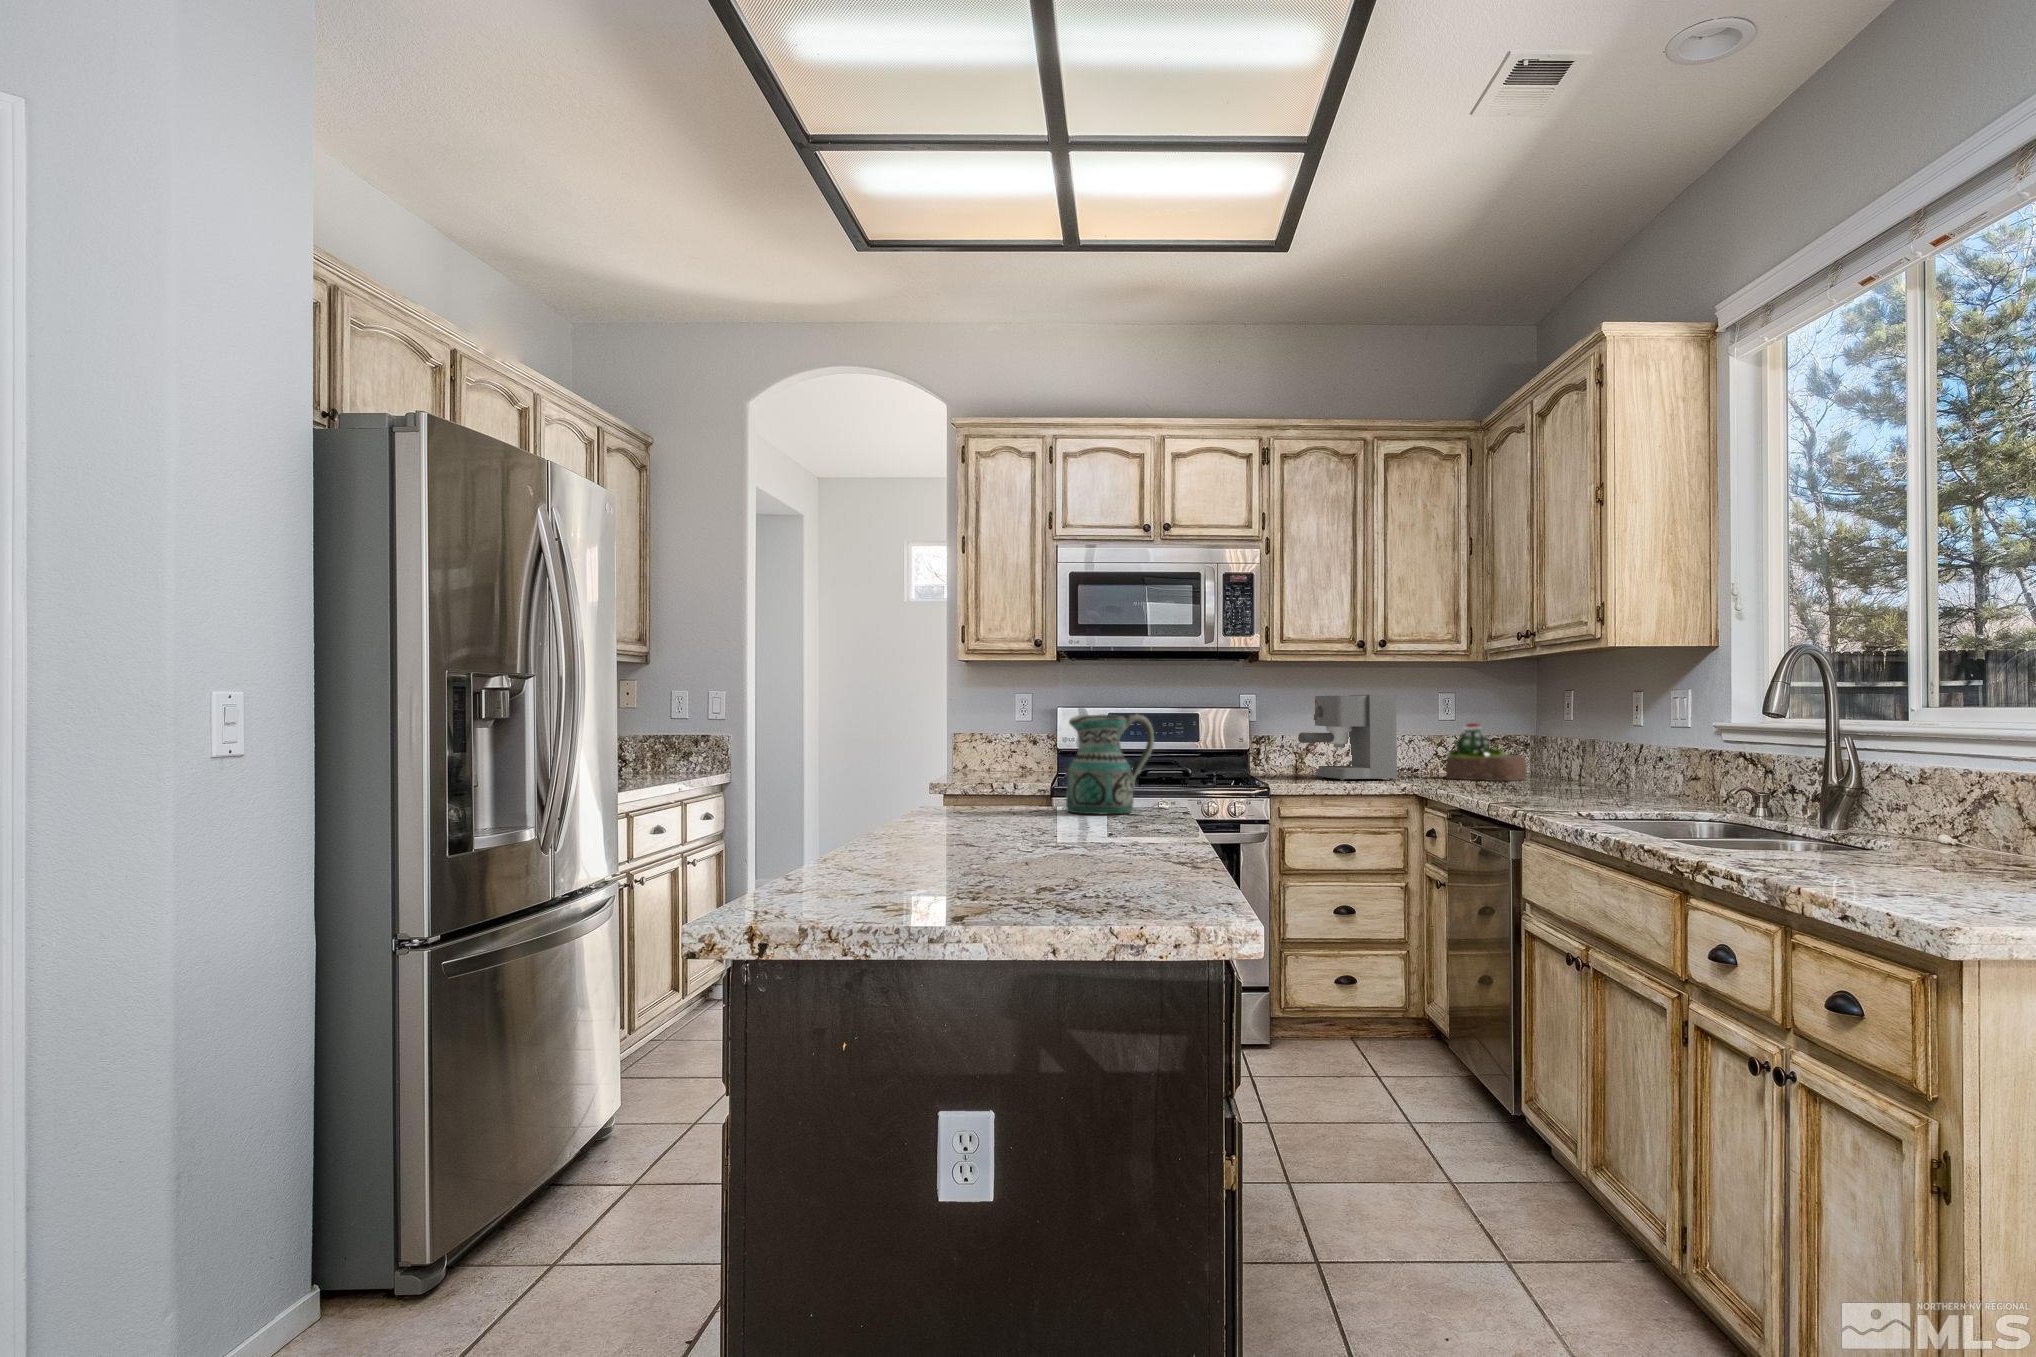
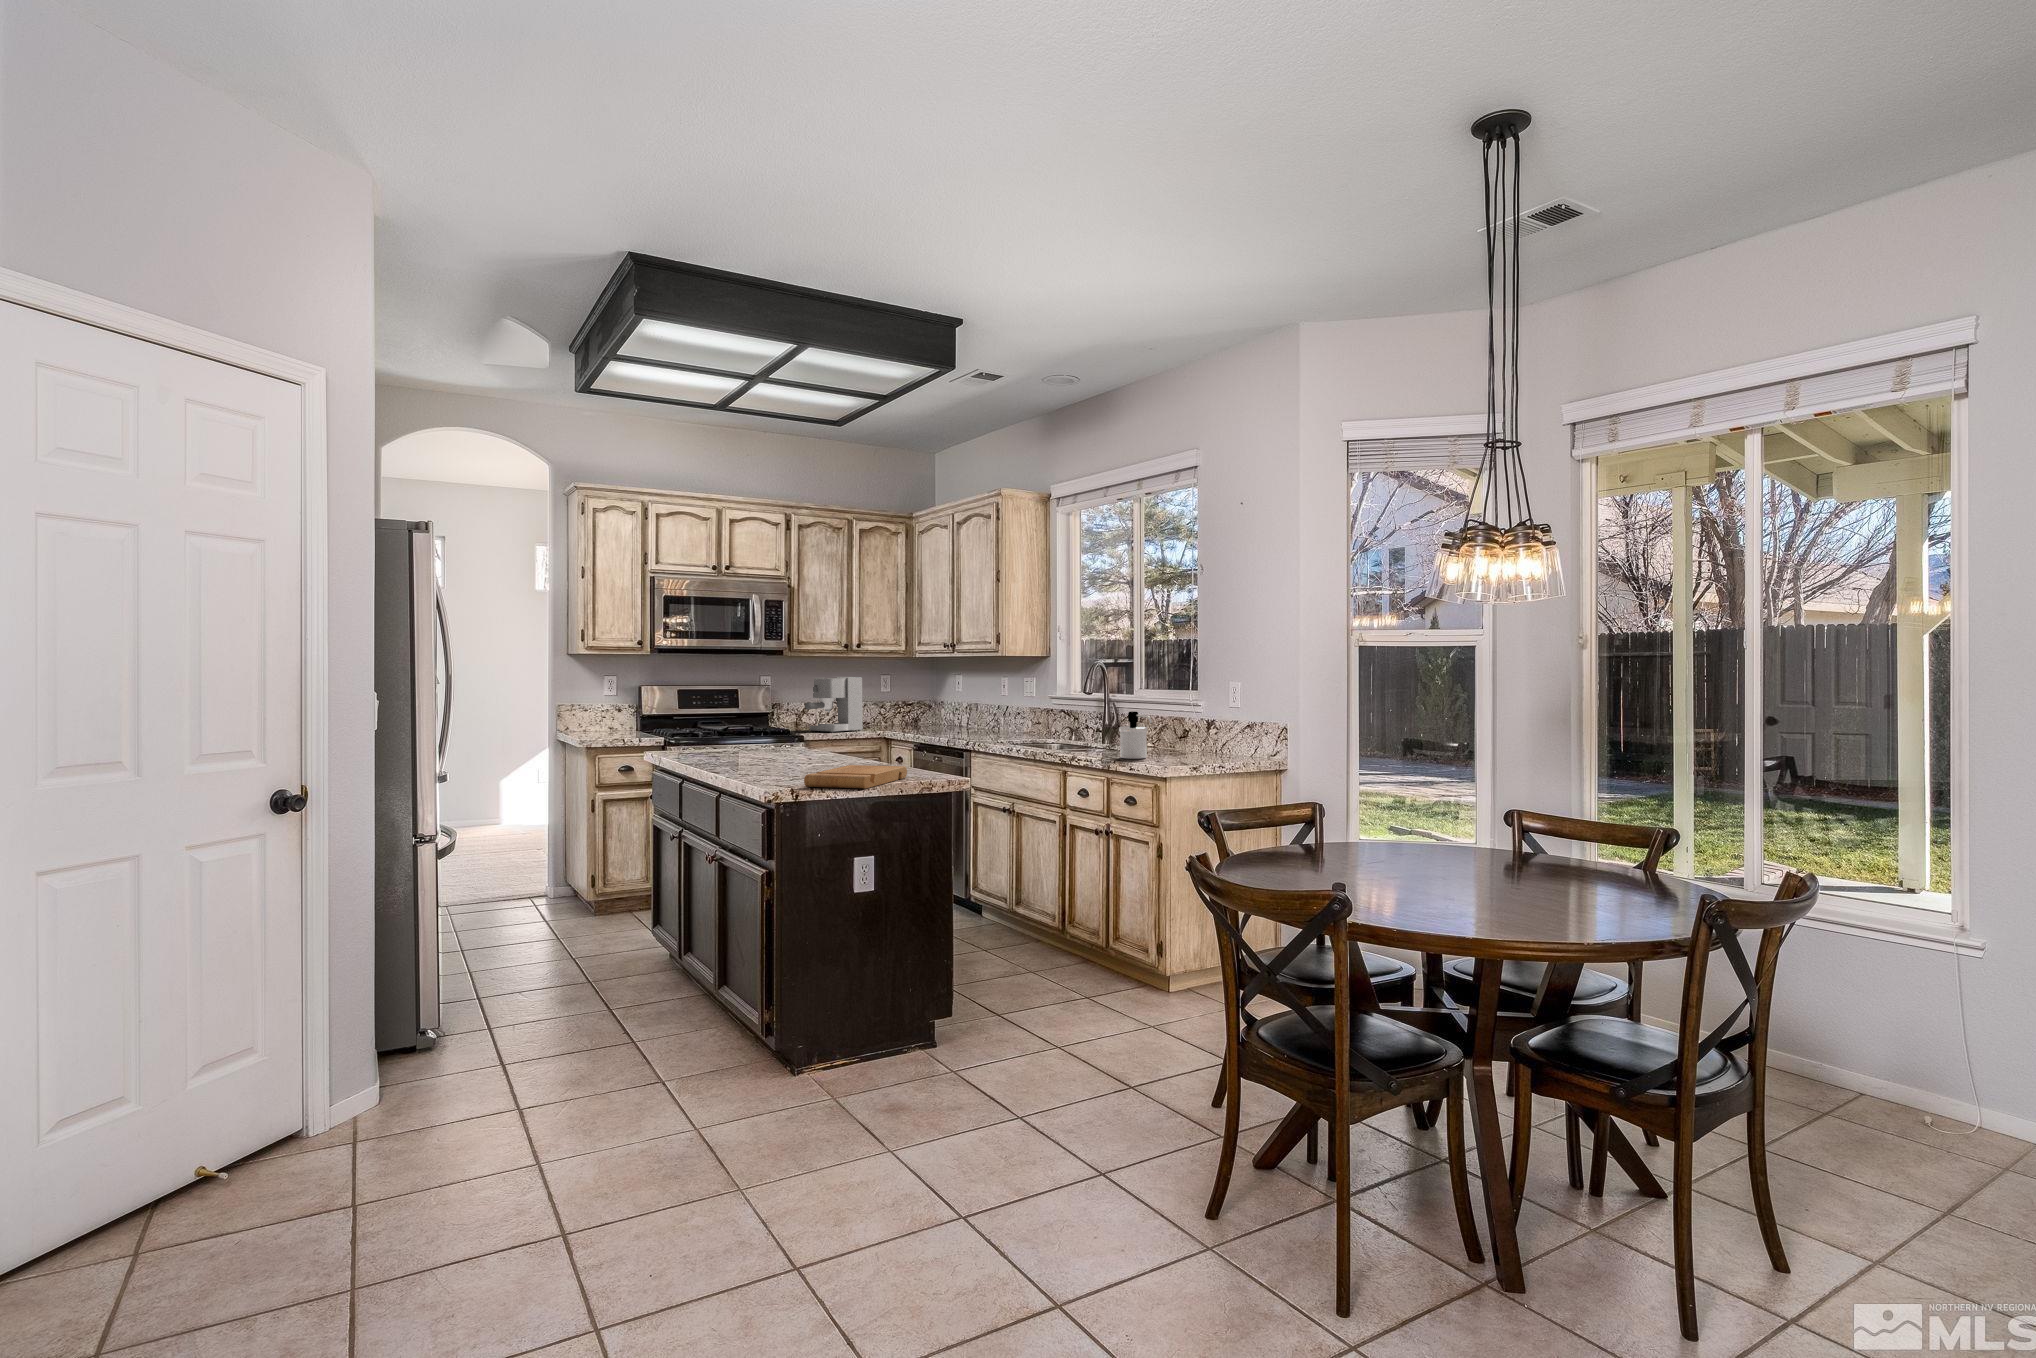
ceramic pitcher: present [1066,714,1154,814] -> none [763,699,809,758]
succulent plant: present [1446,724,1527,781] -> none [887,694,929,728]
soap dispenser: none [1815,755,1918,884] -> present [1119,711,1152,759]
cutting board: none [855,839,1121,900] -> present [804,765,907,789]

